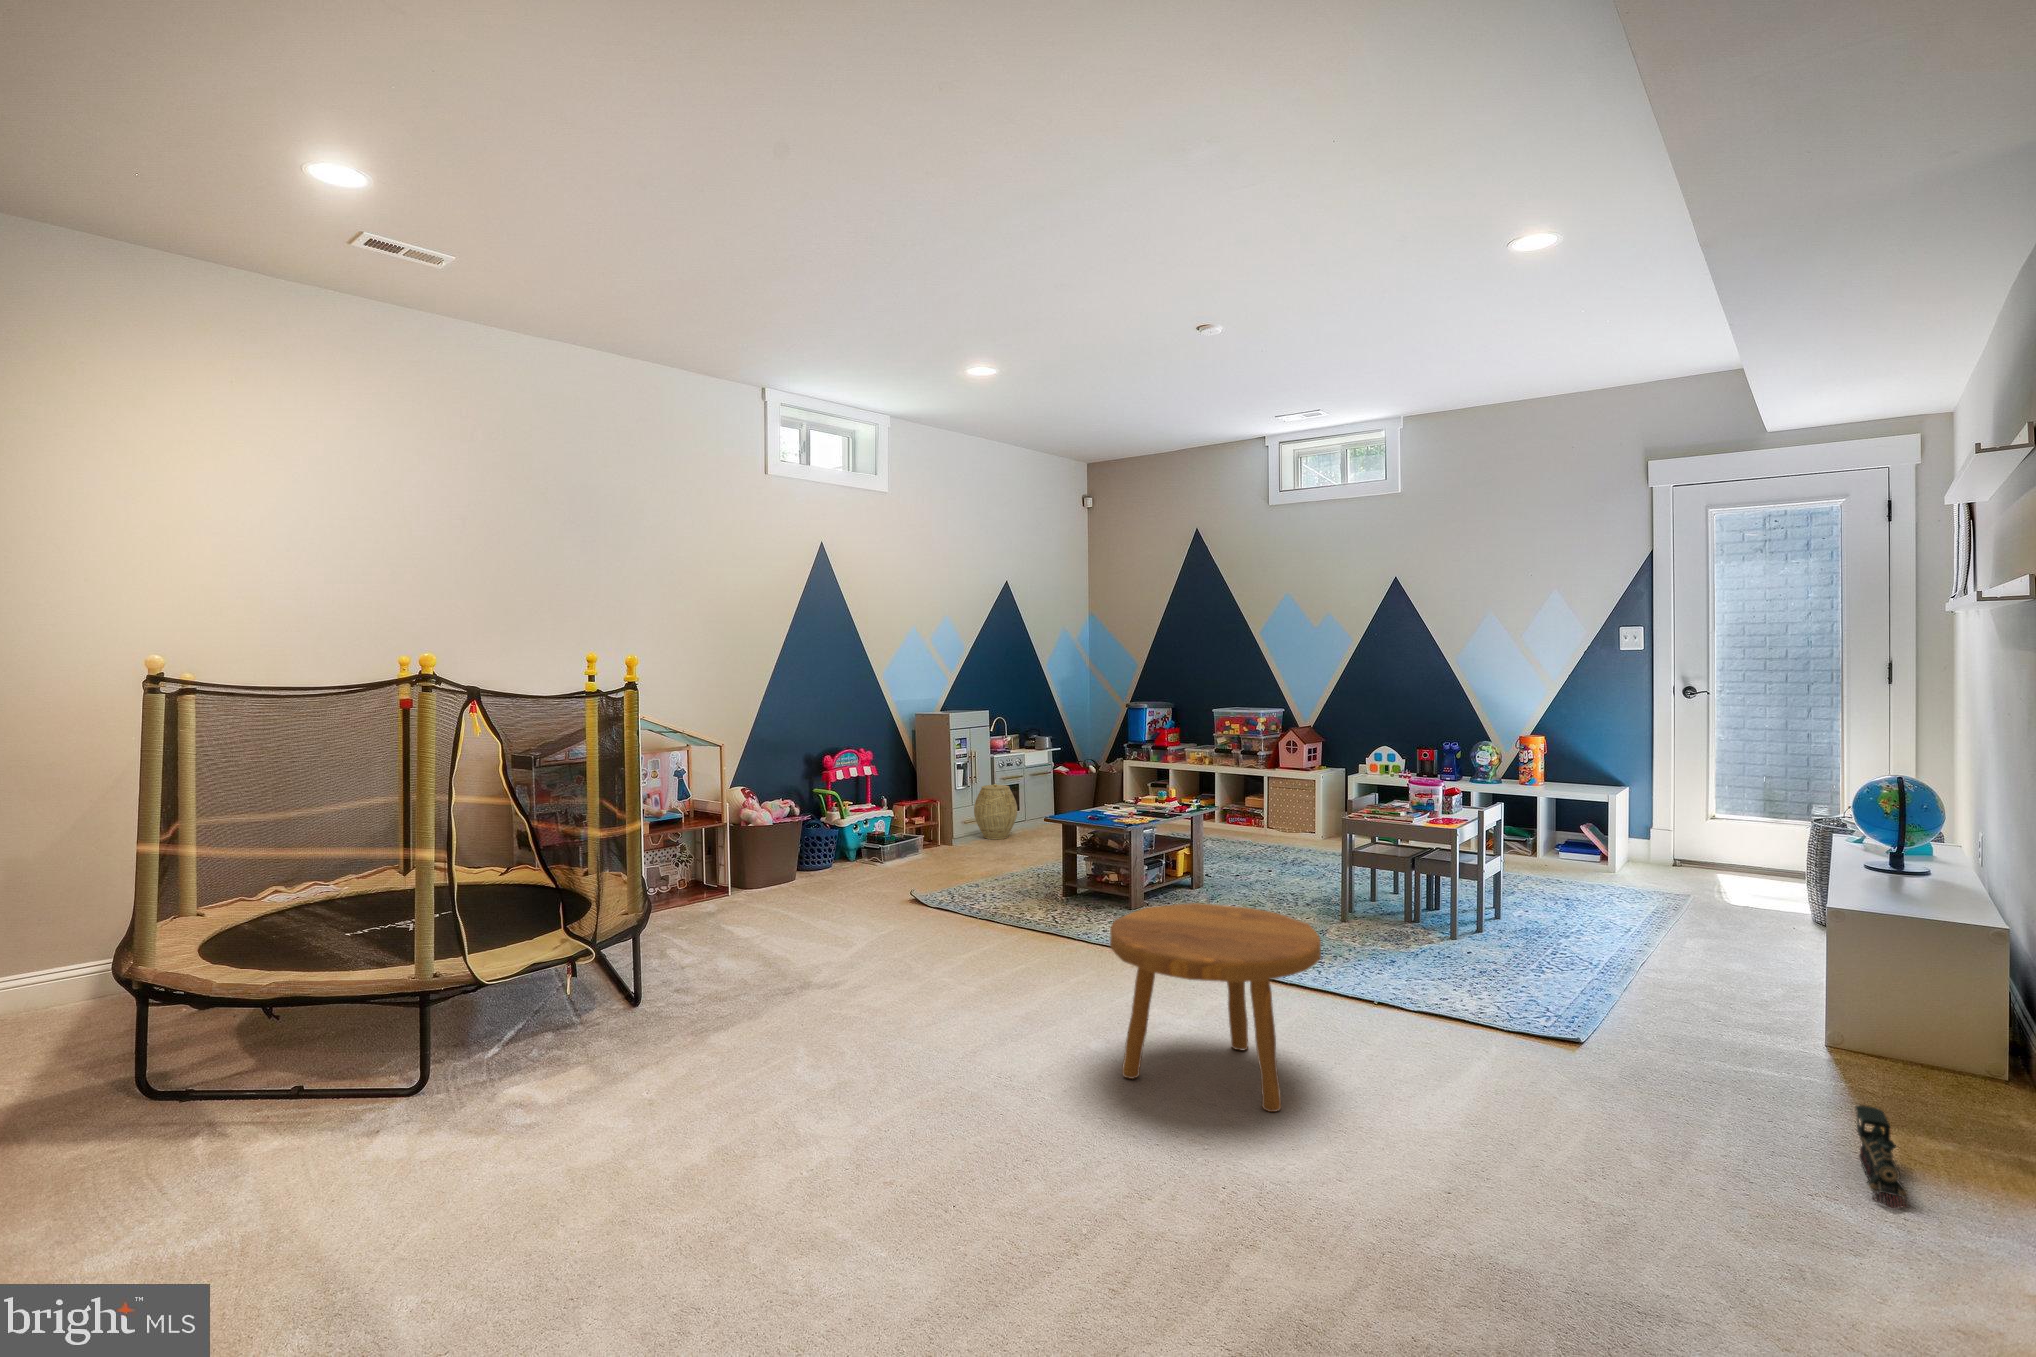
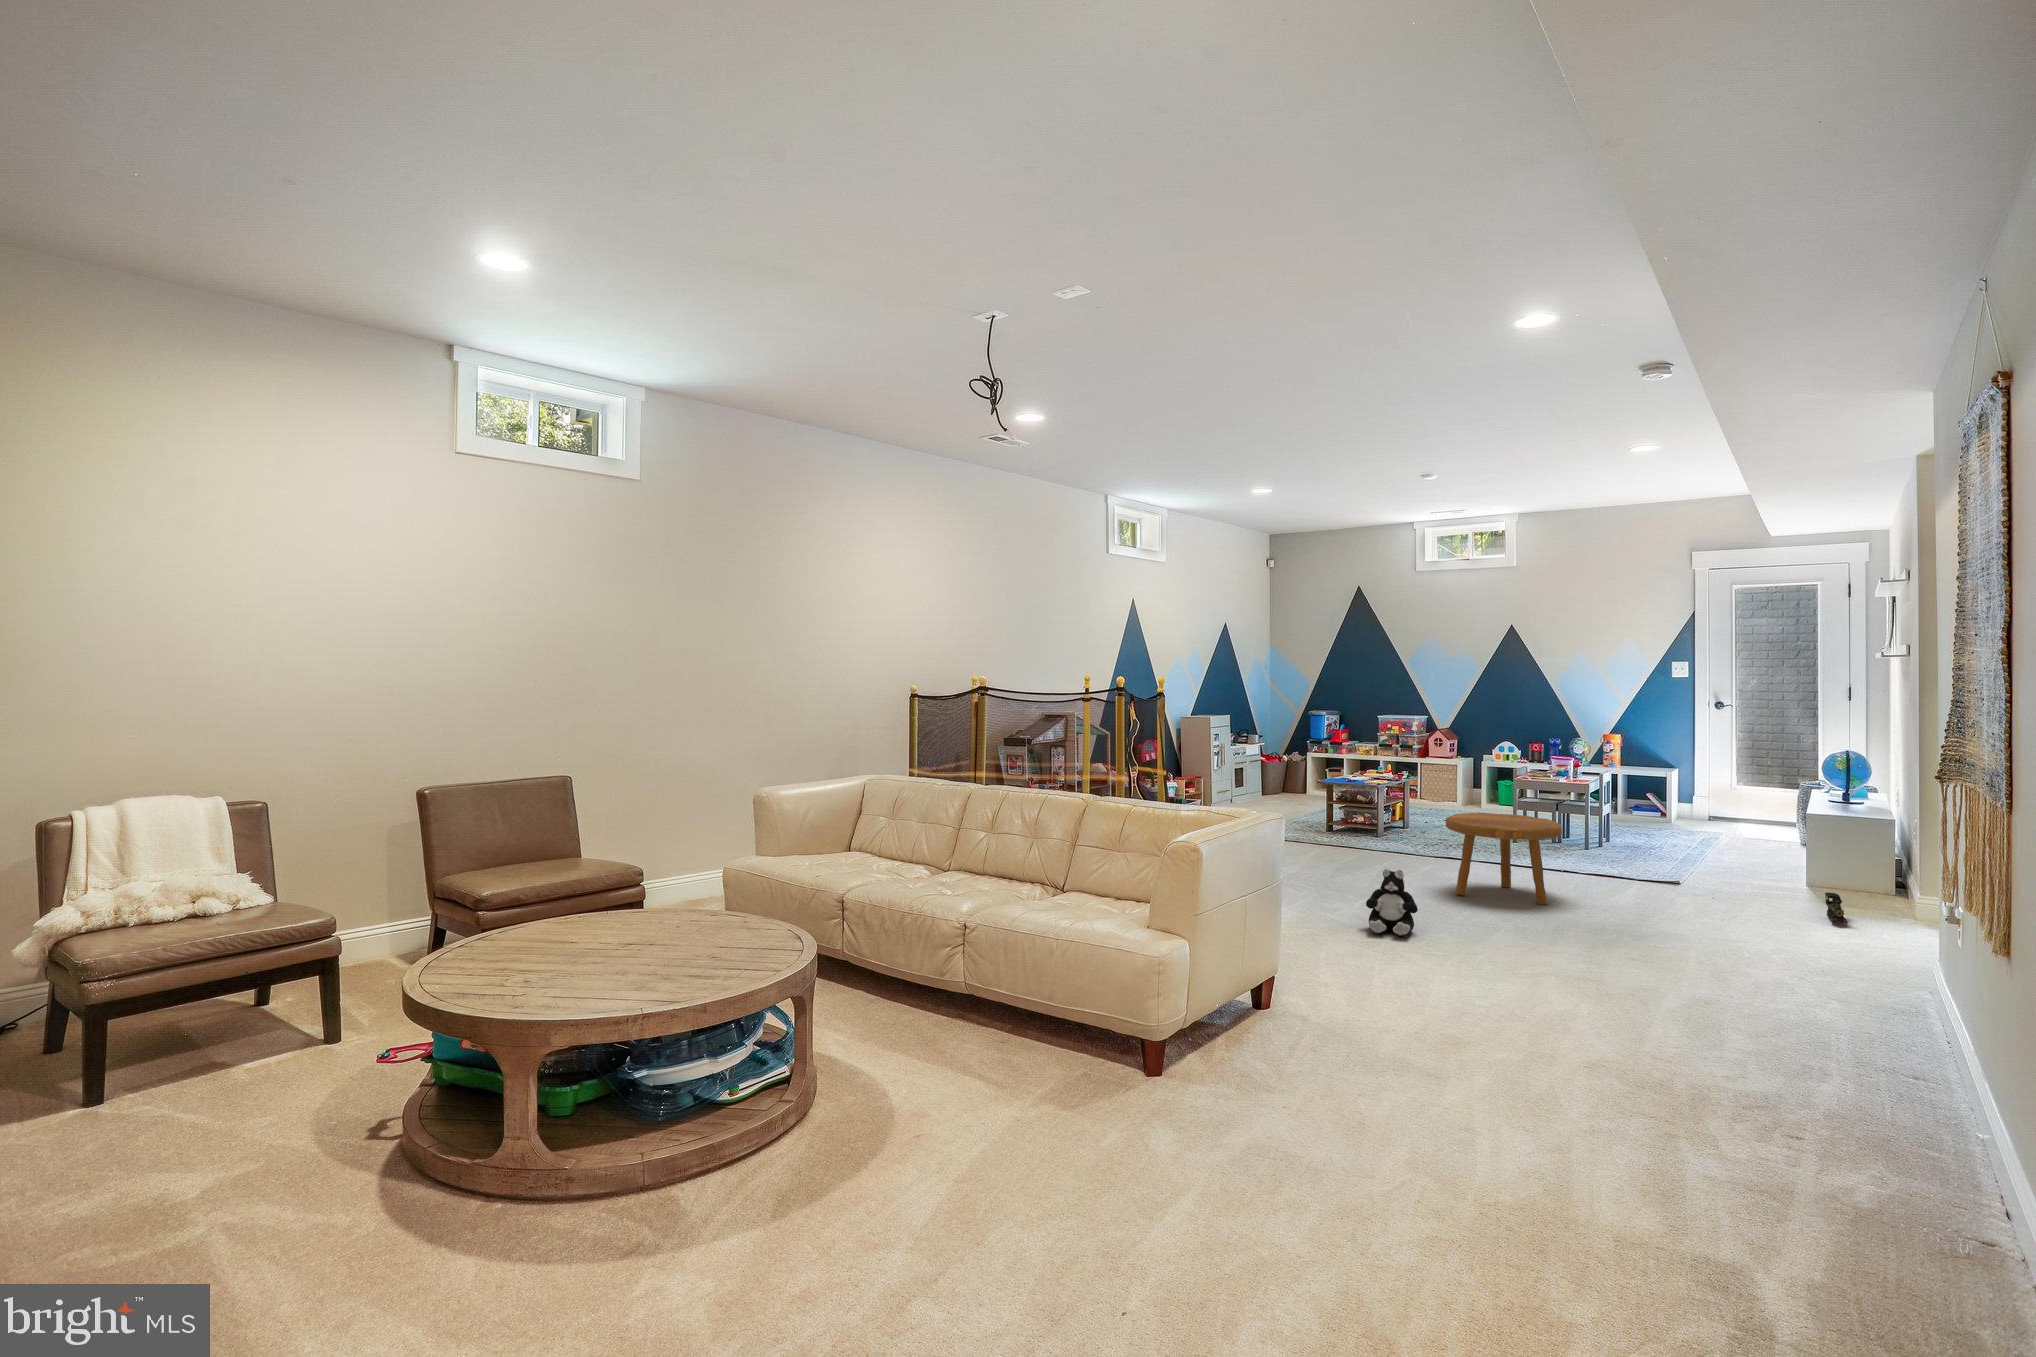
woven basket: present [974,784,1017,839] -> none [1222,766,1253,804]
plush toy: none [784,1077,911,1257] -> present [1366,869,1418,936]

